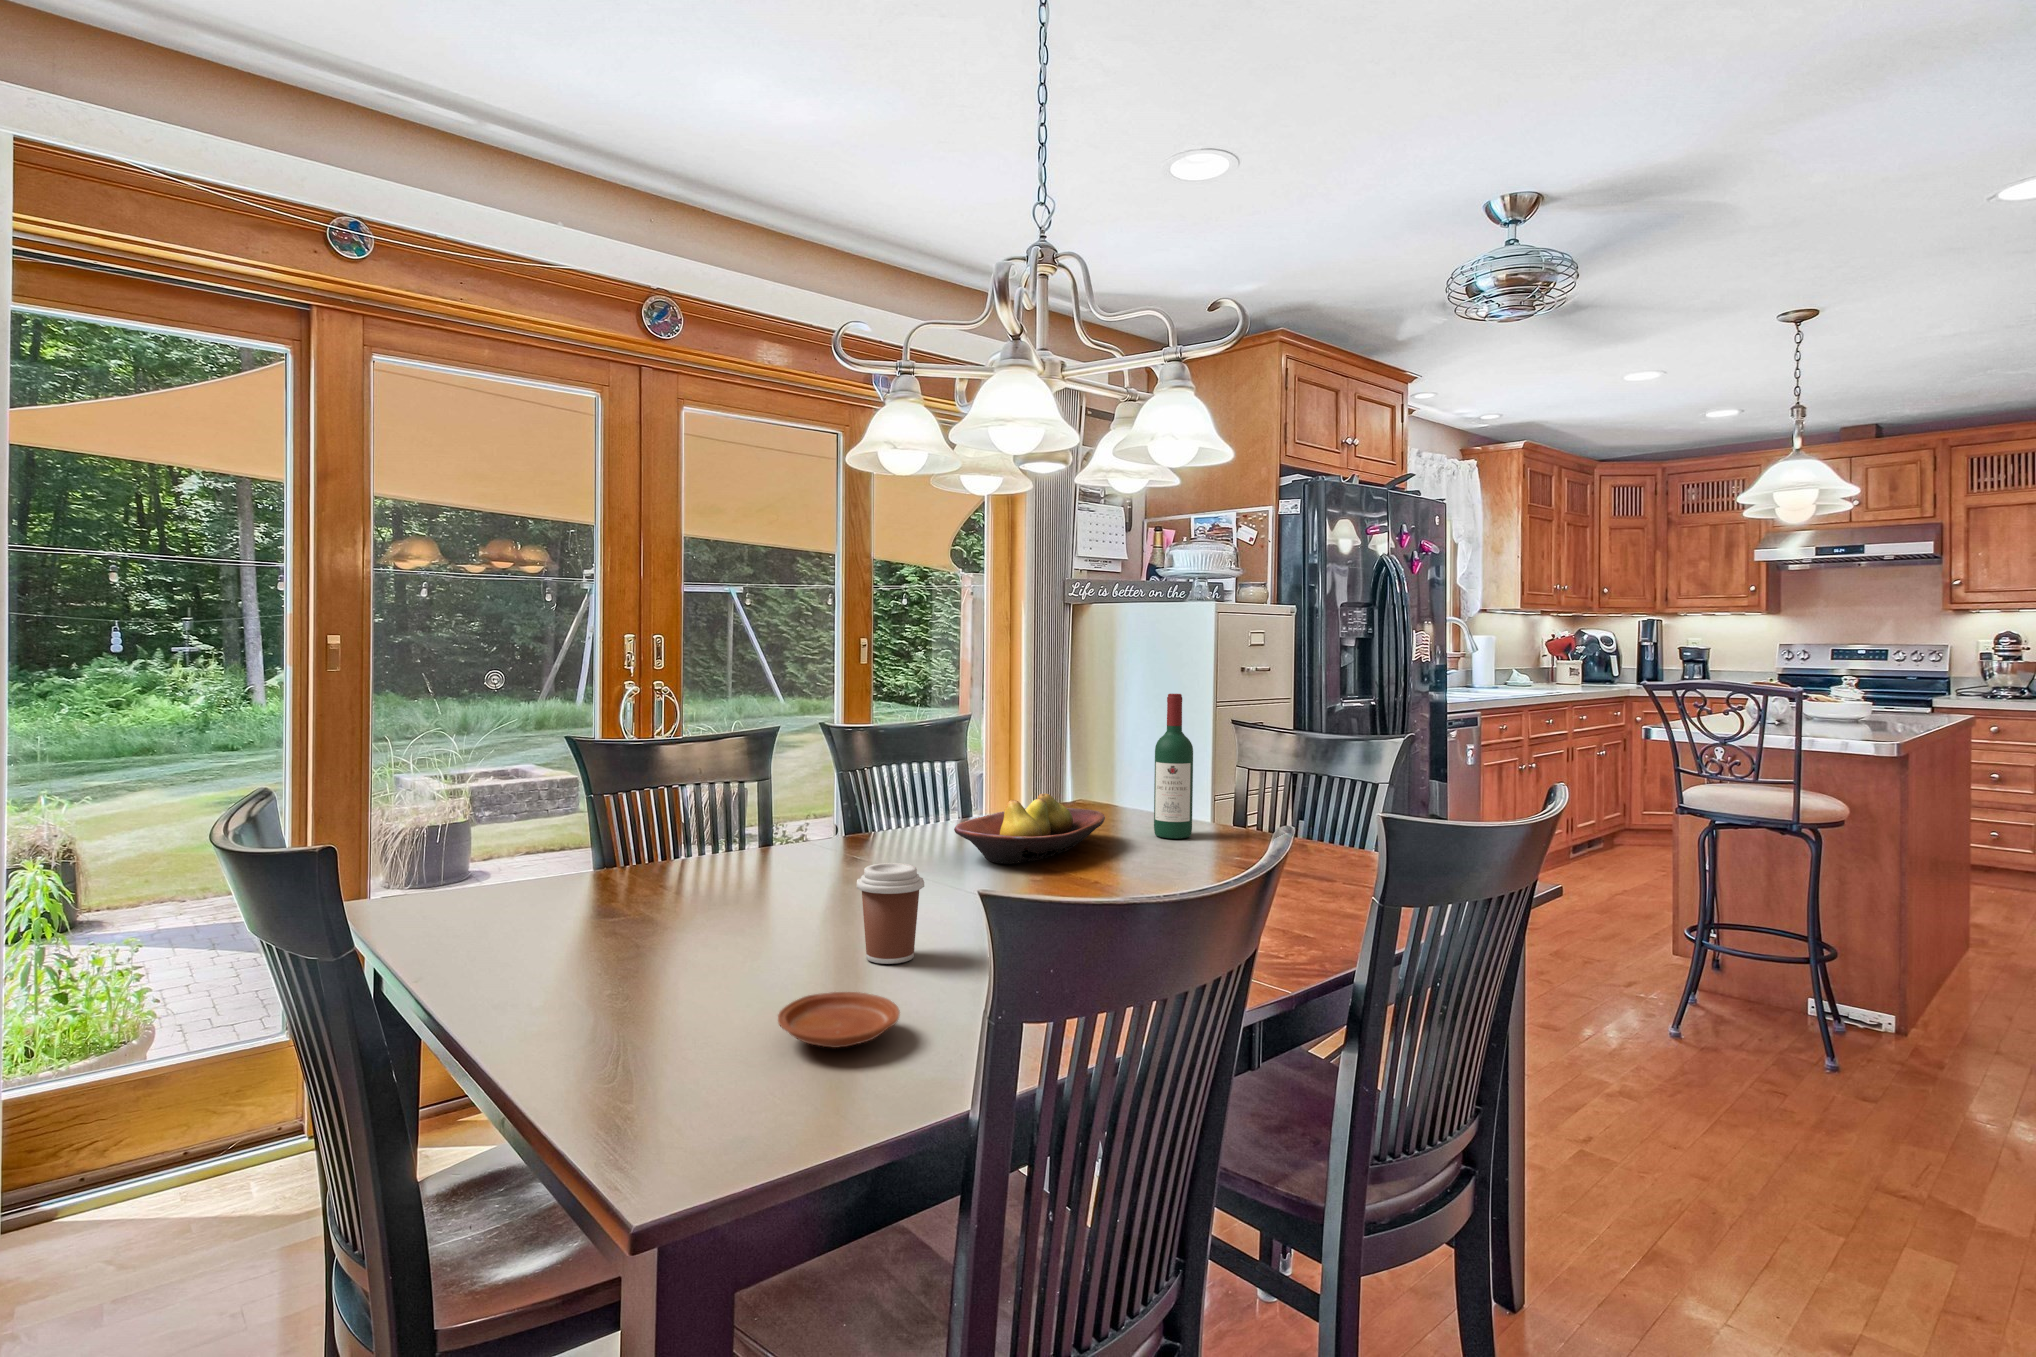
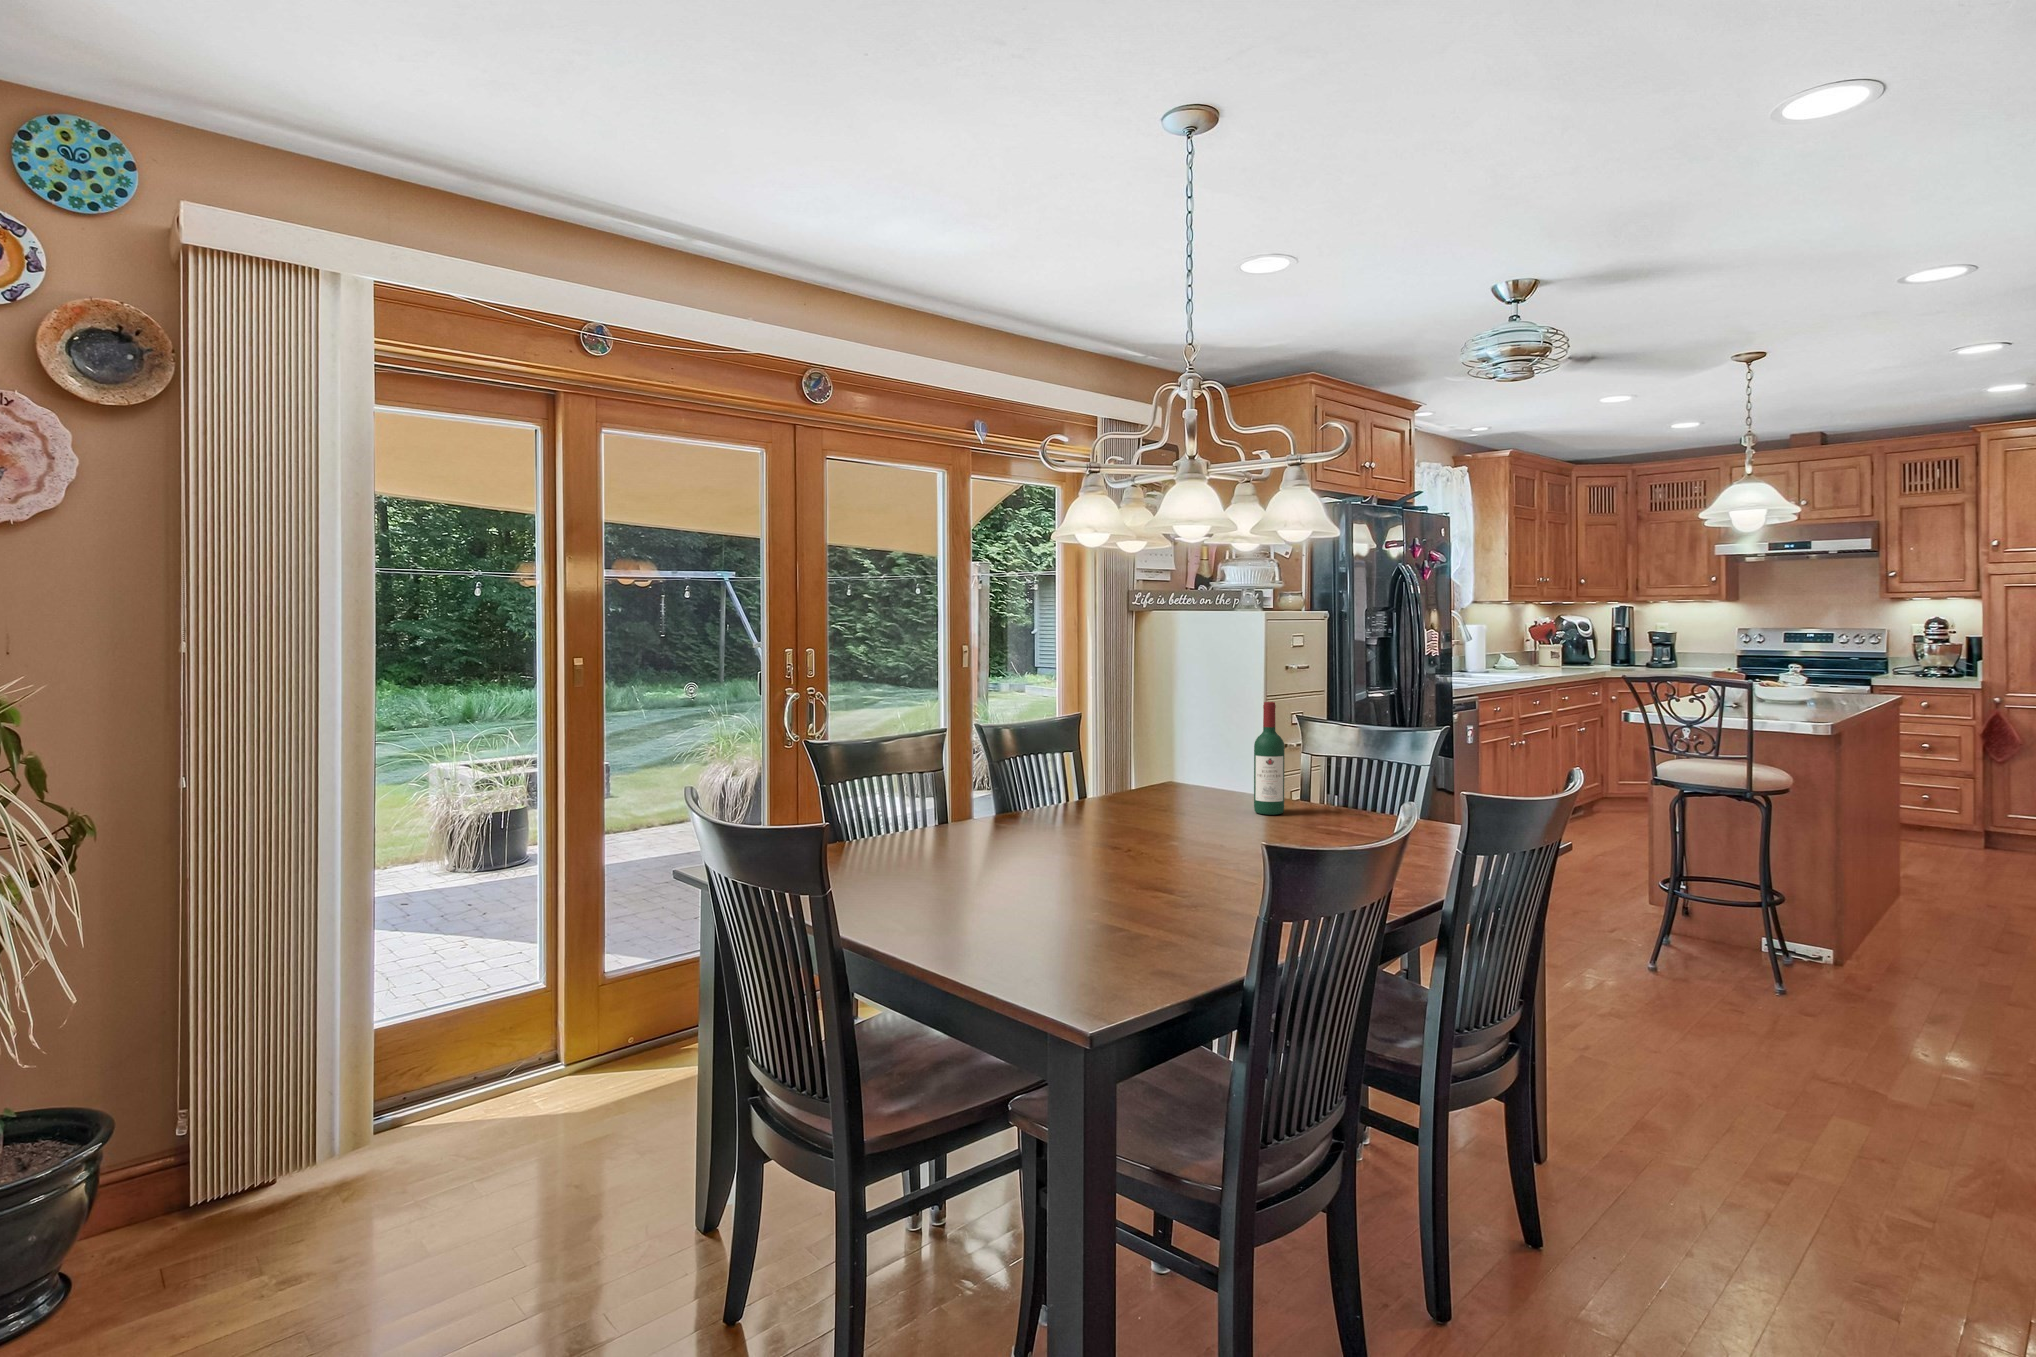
fruit bowl: present [954,793,1105,864] -> none [1114,782,1222,836]
coffee cup: present [857,863,924,964] -> none [1099,835,1147,905]
plate: present [778,992,900,1048] -> none [1092,919,1170,952]

